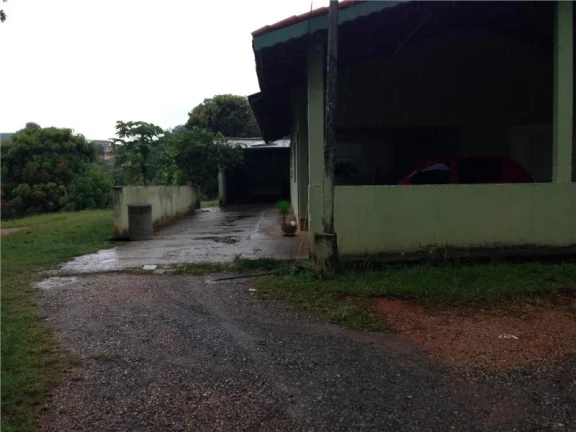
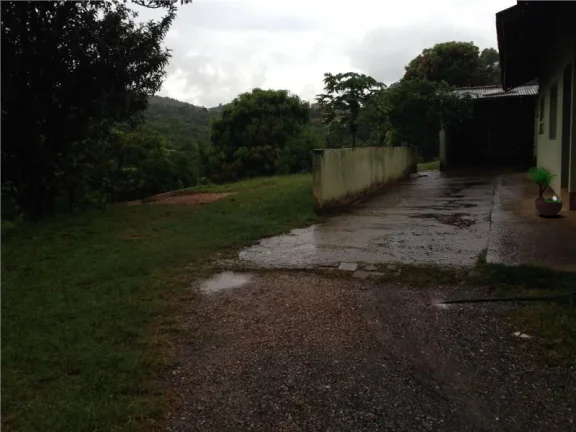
trash can: present [126,202,154,241] -> none [326,168,361,217]

